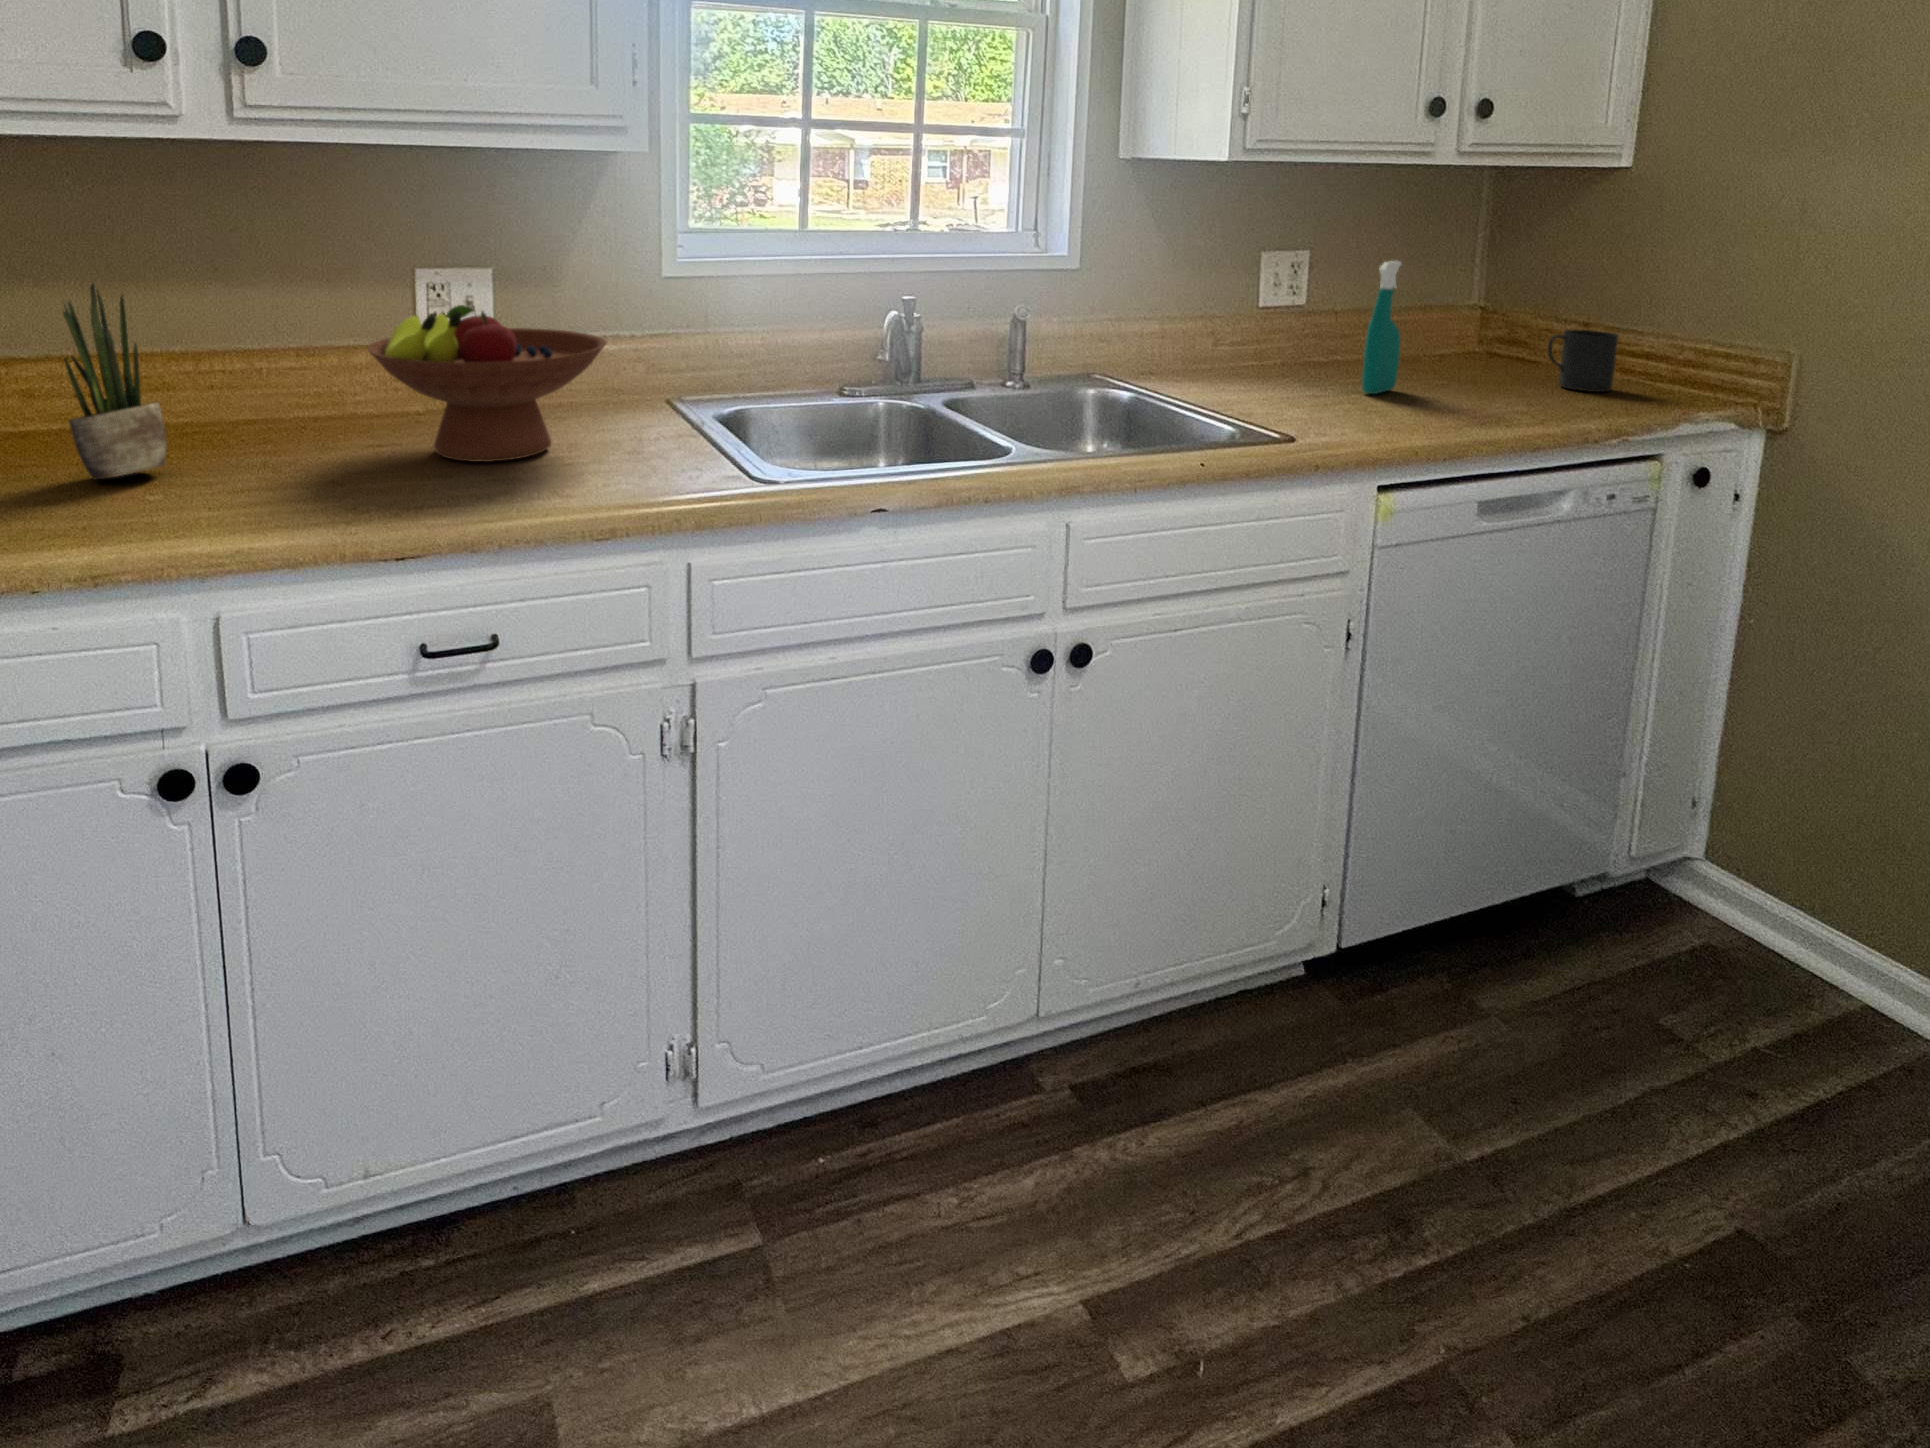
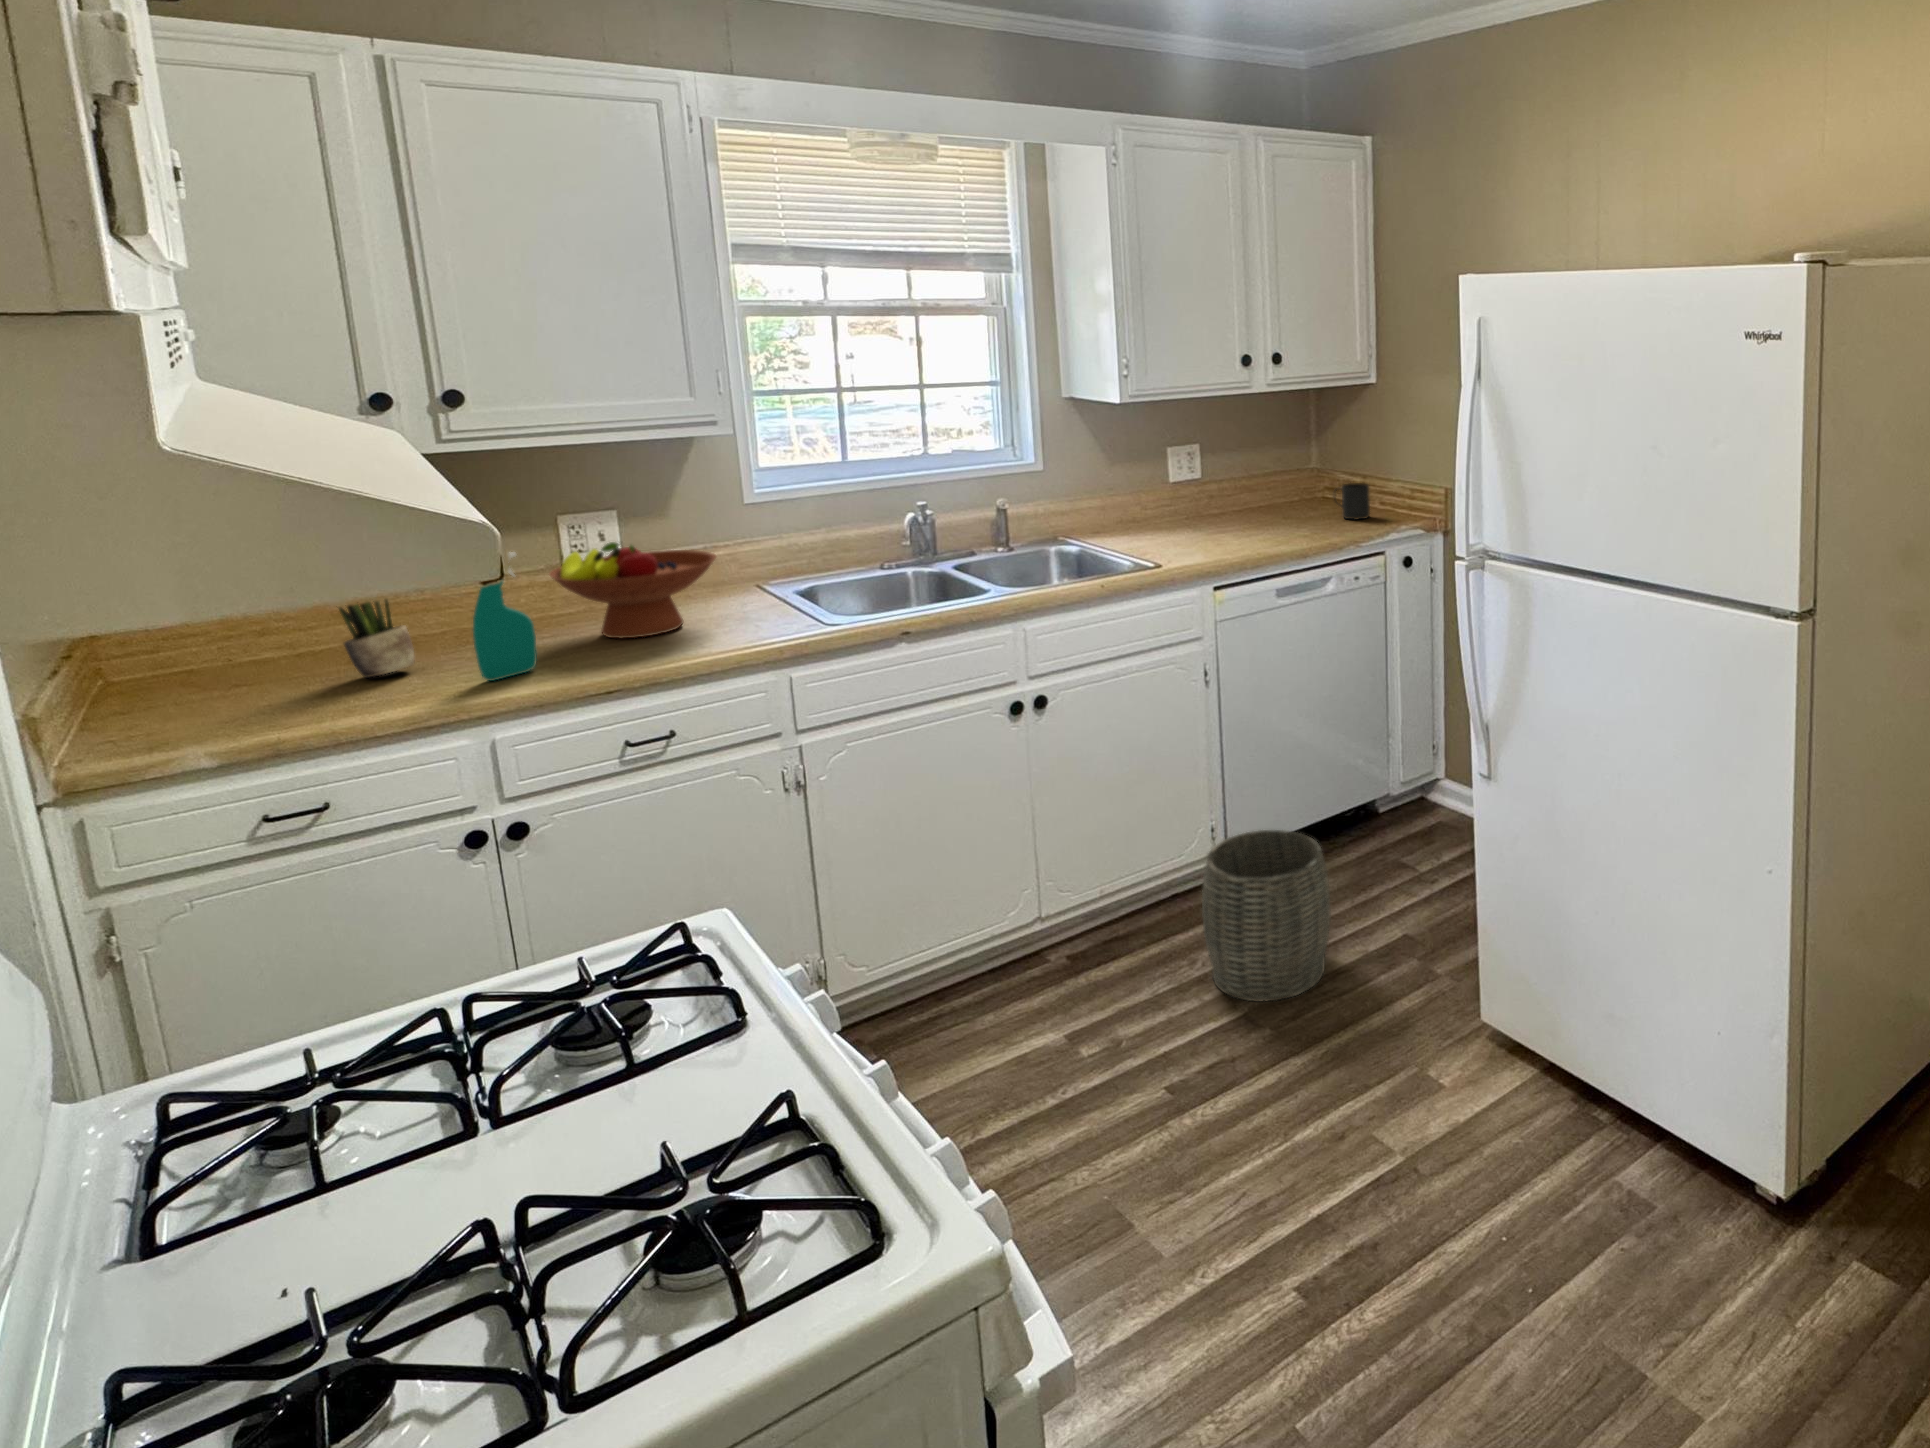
spray bottle: present [1362,261,1401,394] -> present [473,552,537,681]
woven basket: none [1355,967,1646,1370] -> present [1202,830,1331,1002]

